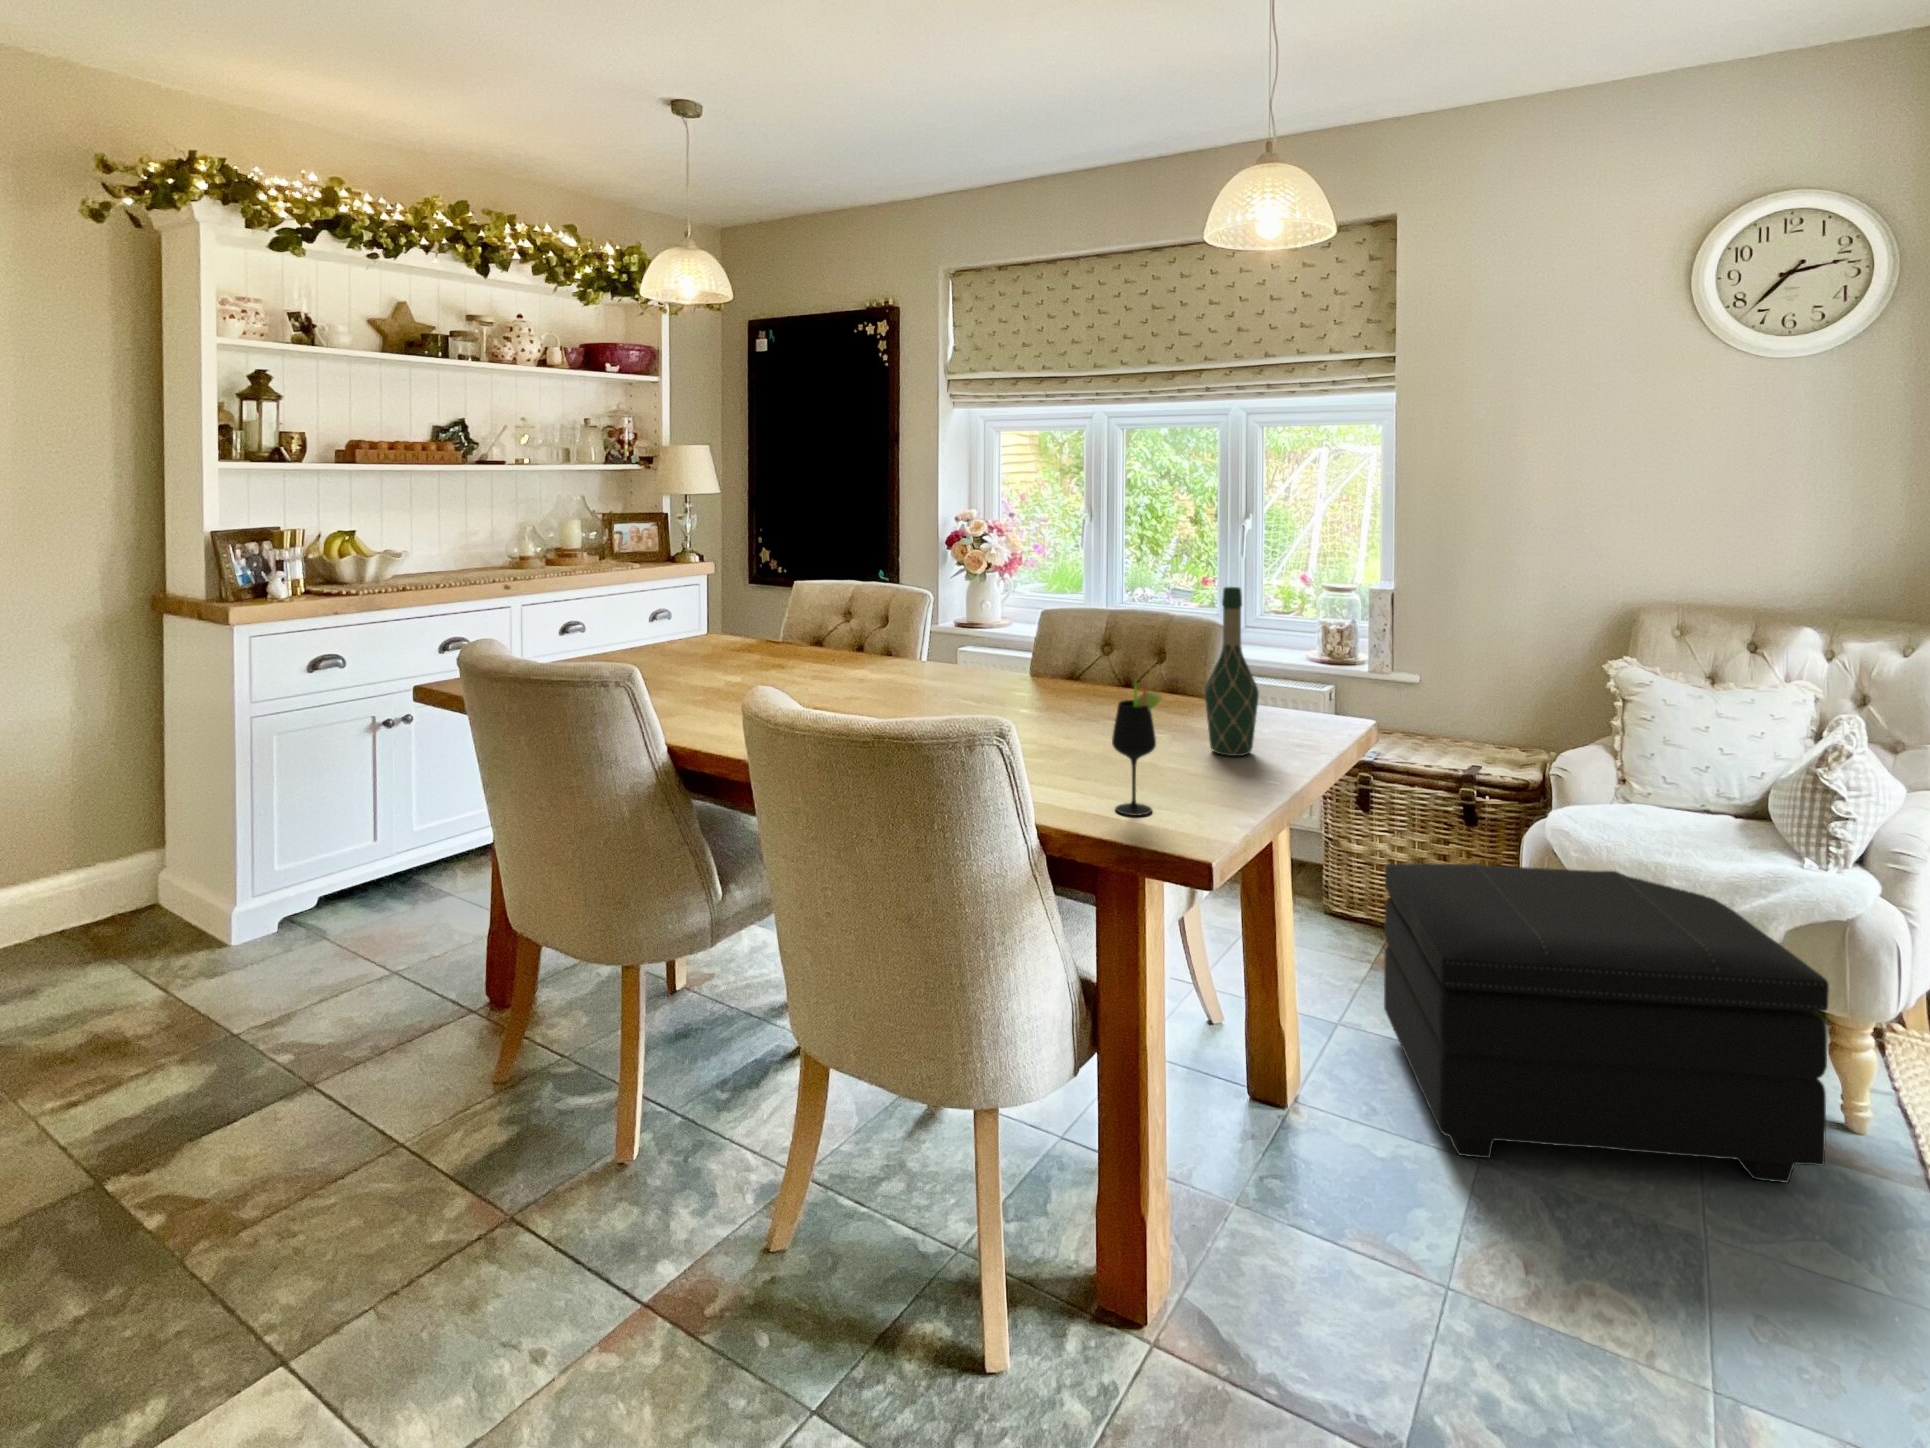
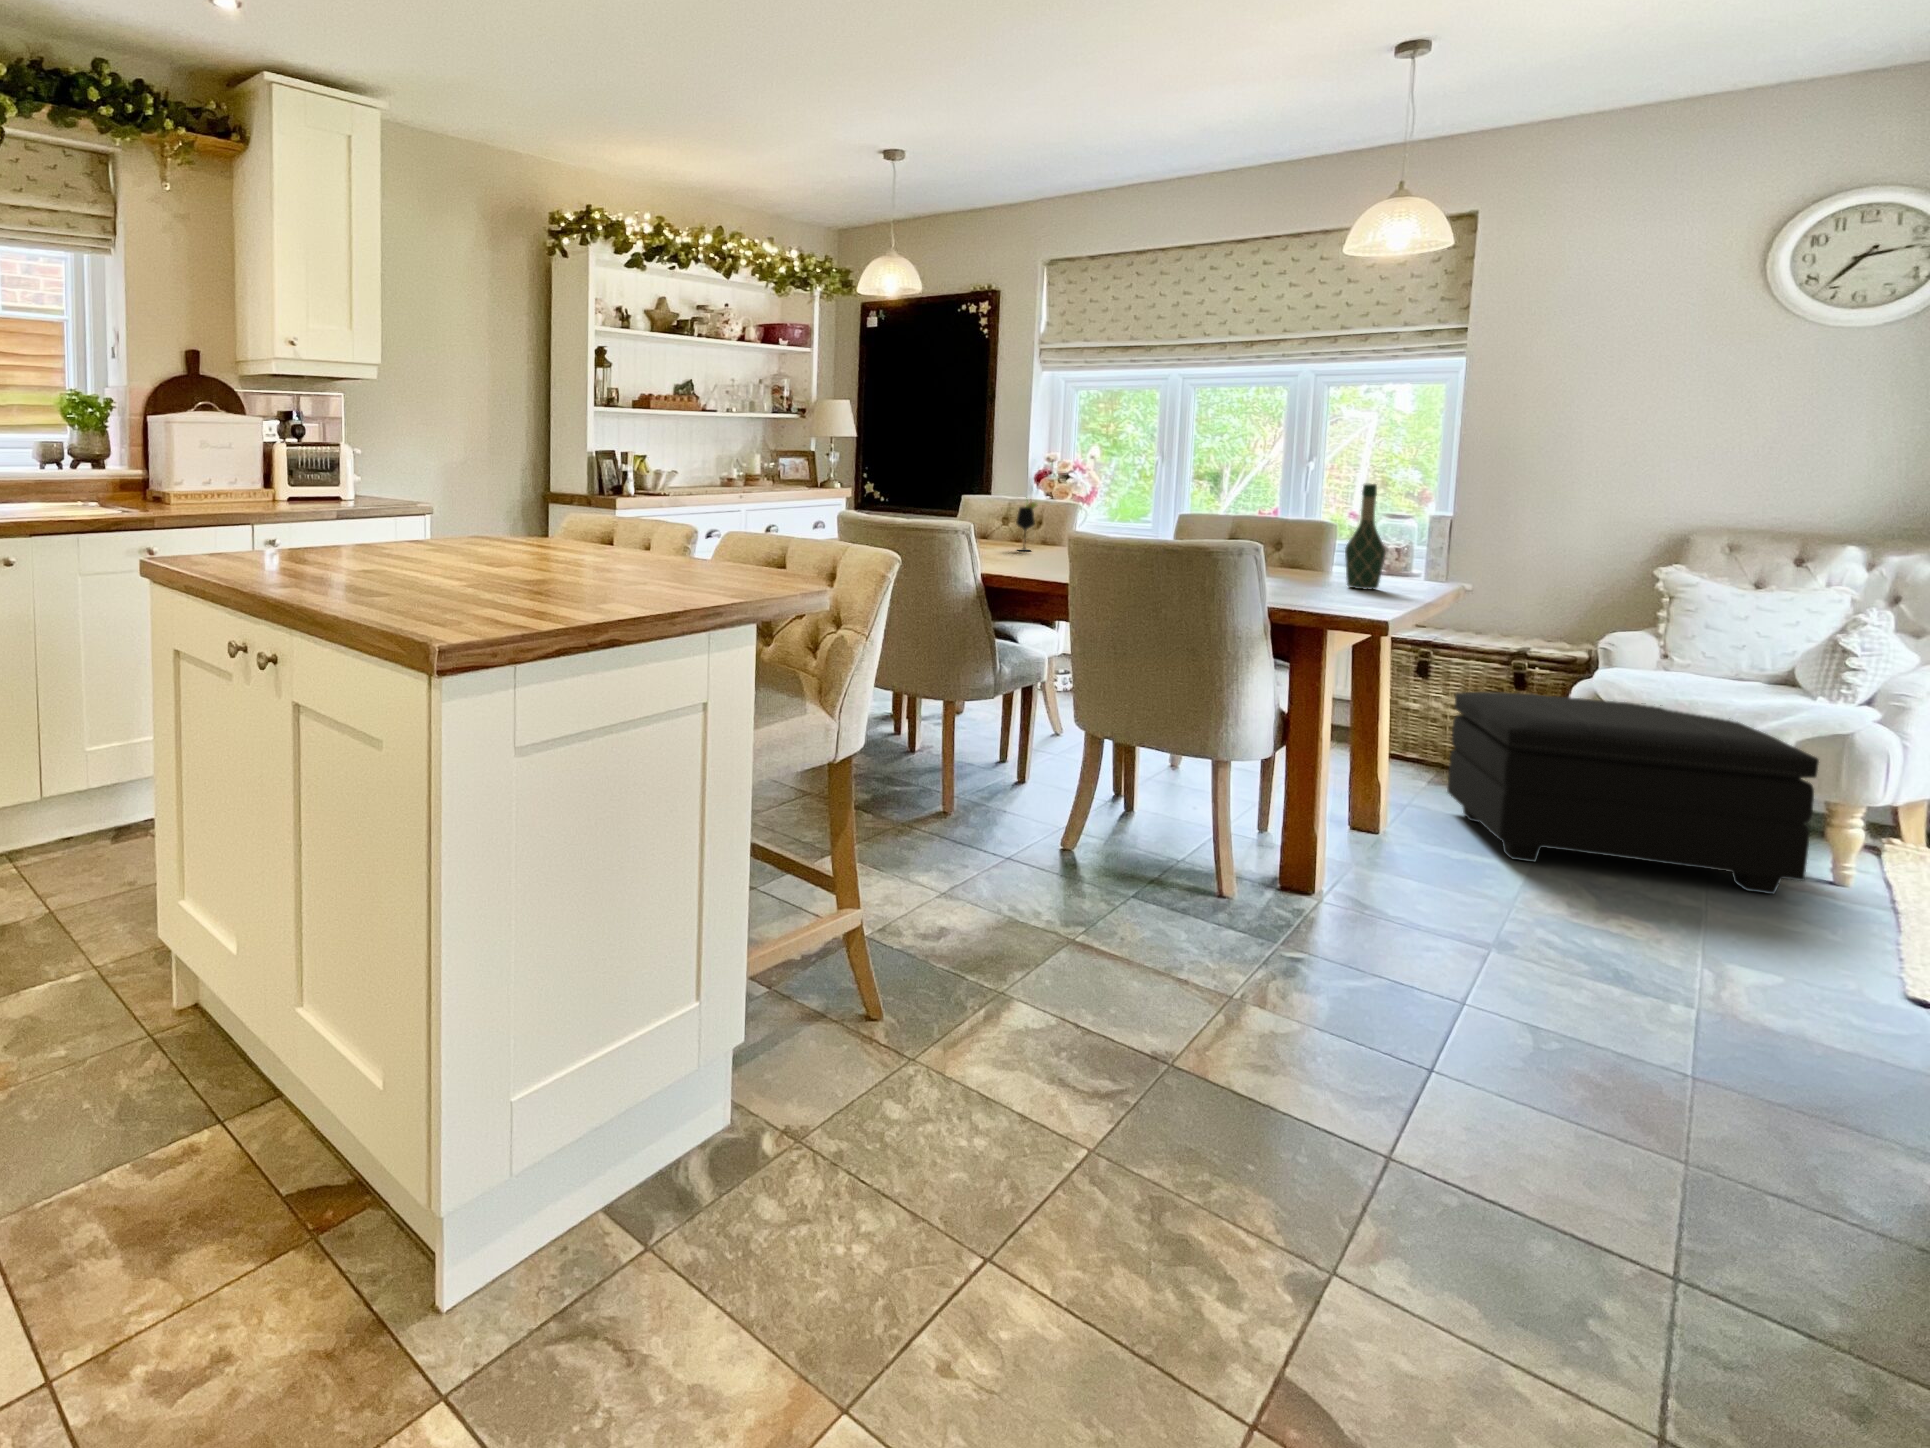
wine glass: present [1112,682,1162,816] -> present [1016,497,1037,551]

